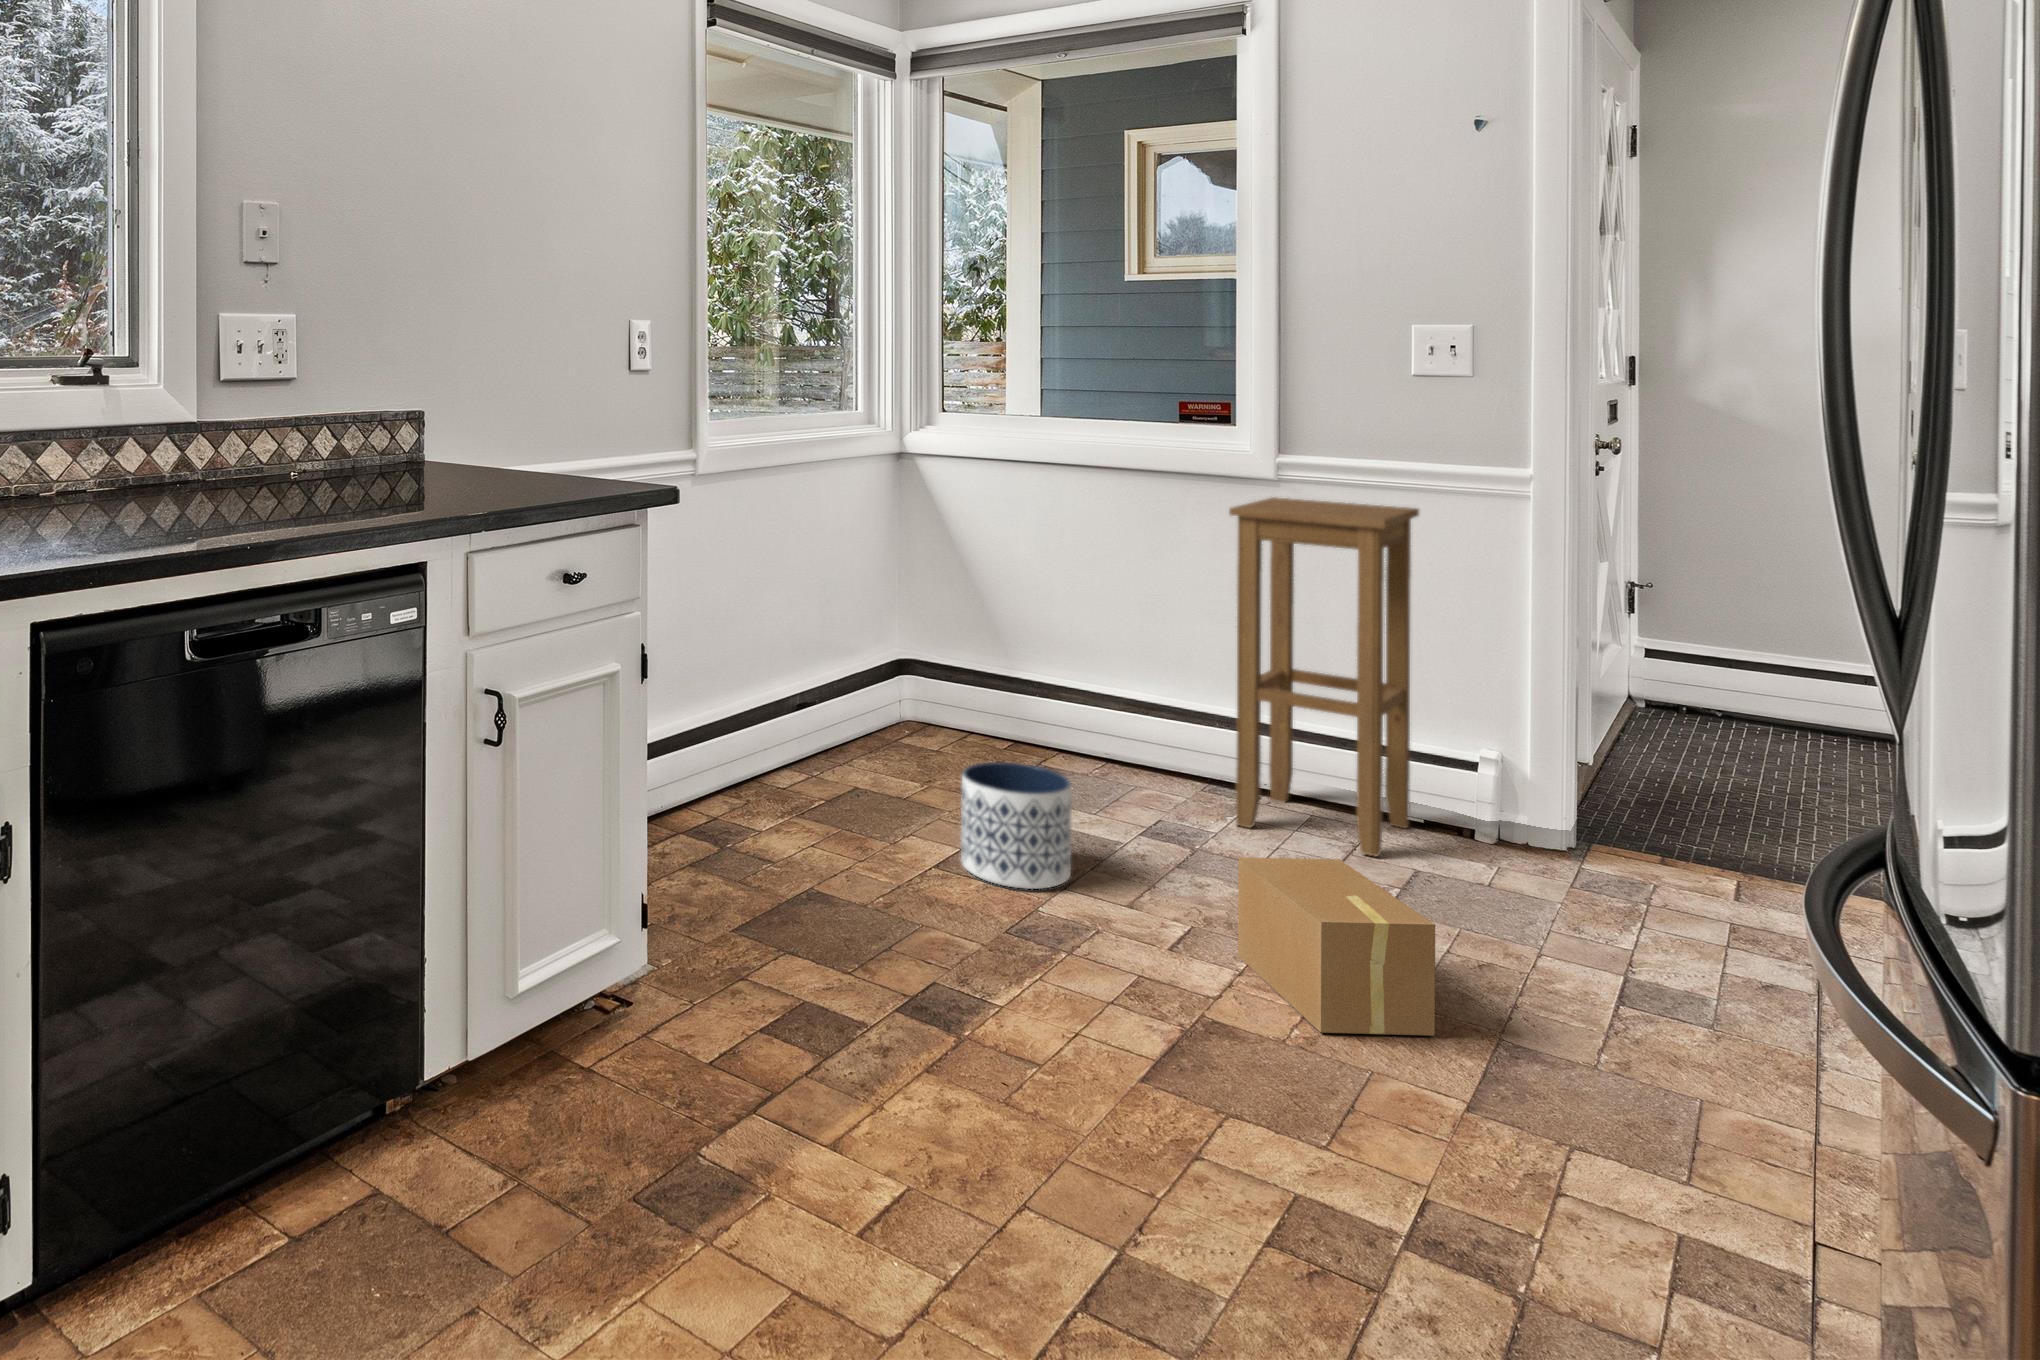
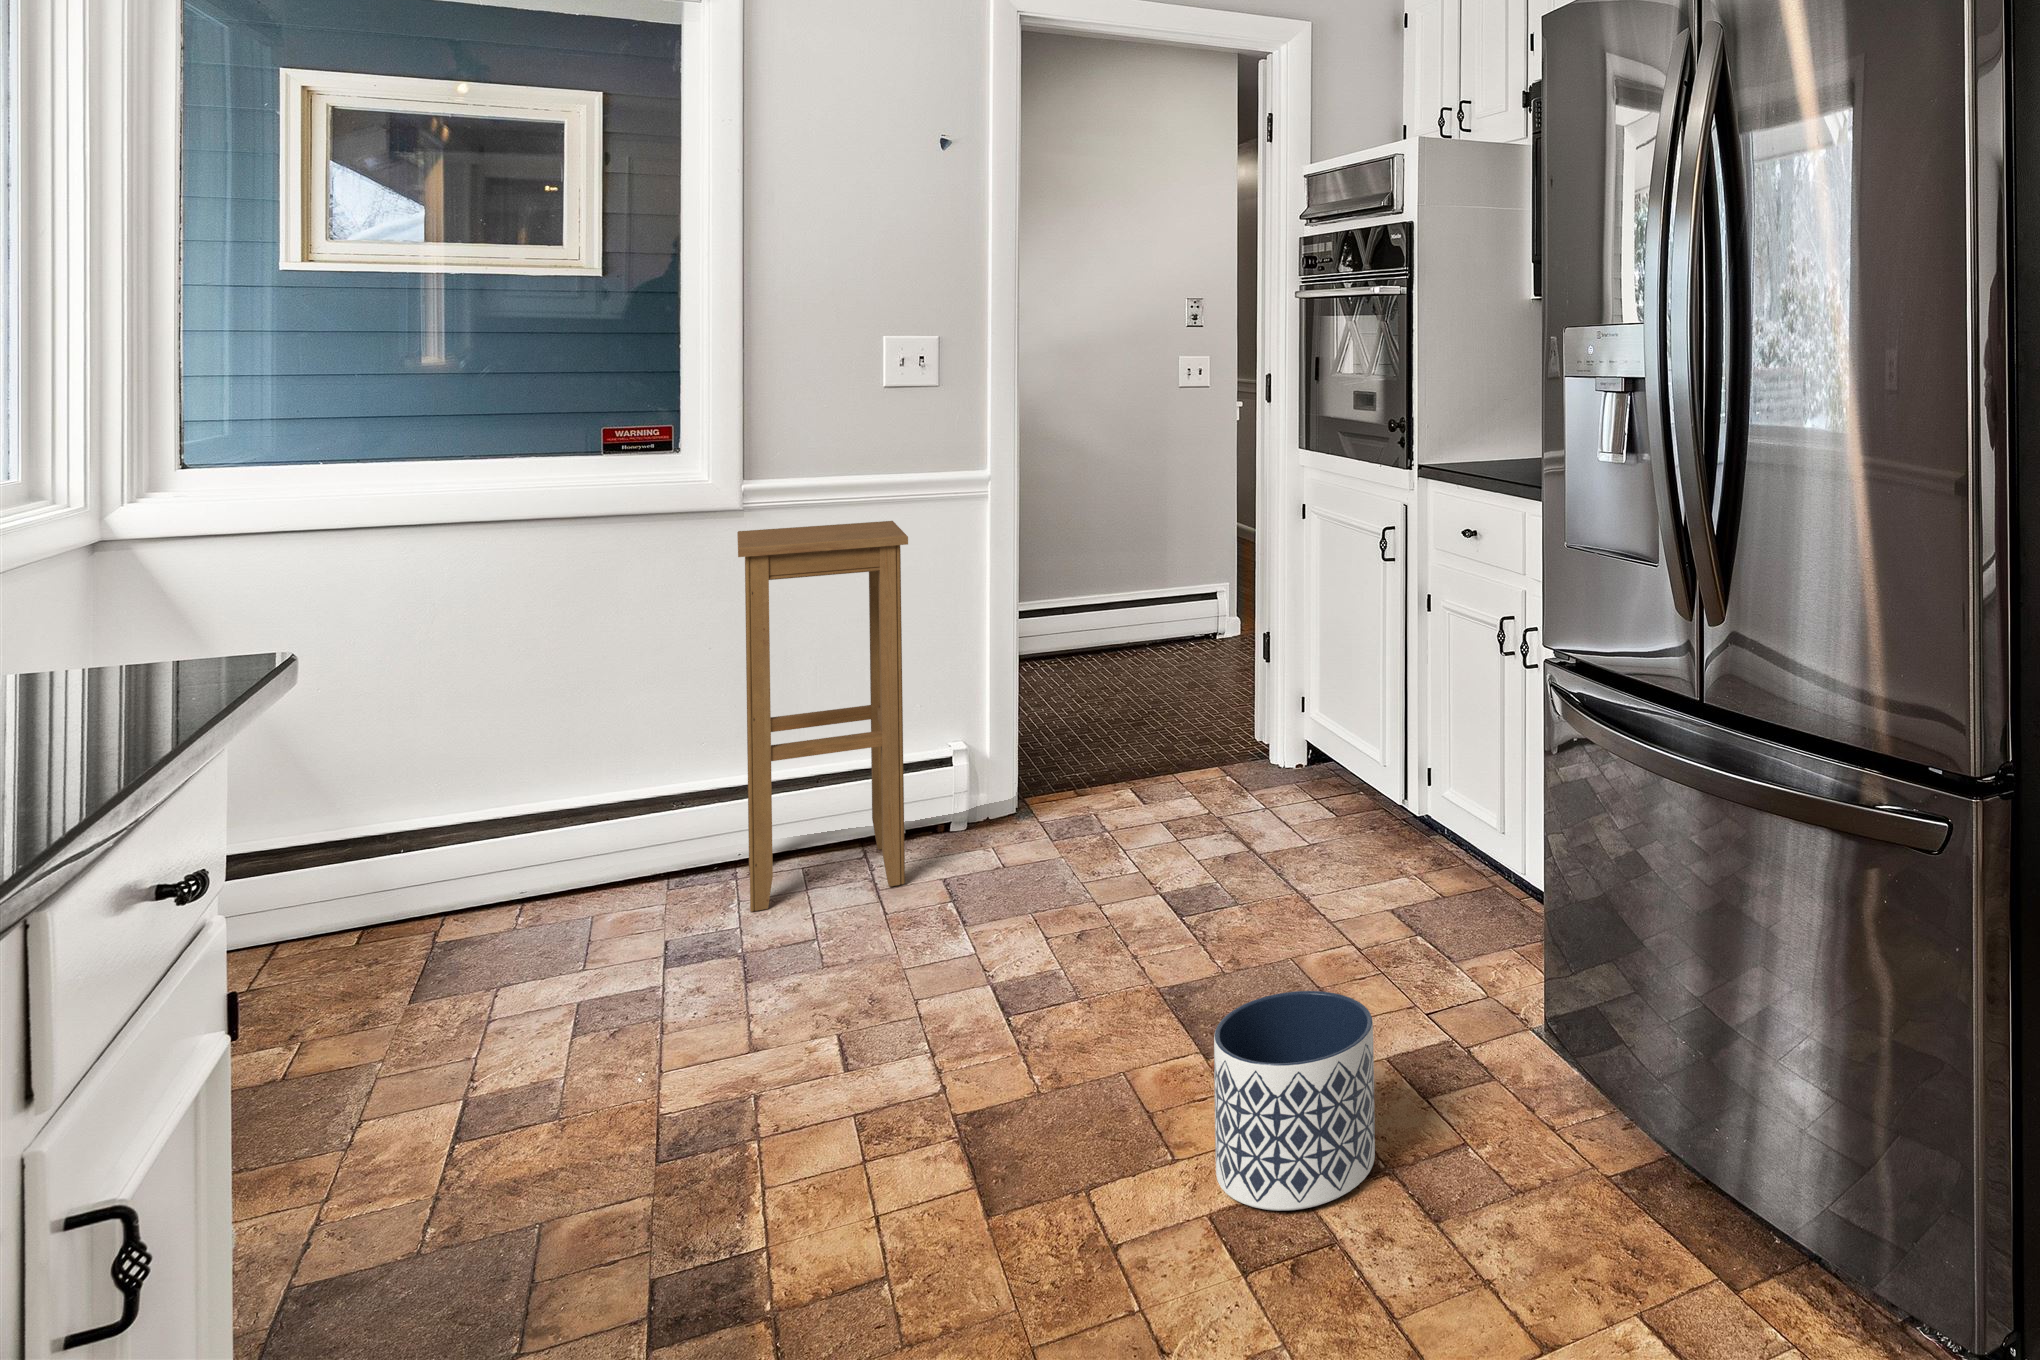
planter: present [961,762,1072,889] -> present [1214,991,1375,1211]
cardboard box: present [1238,857,1435,1036] -> none [909,889,1126,1065]

